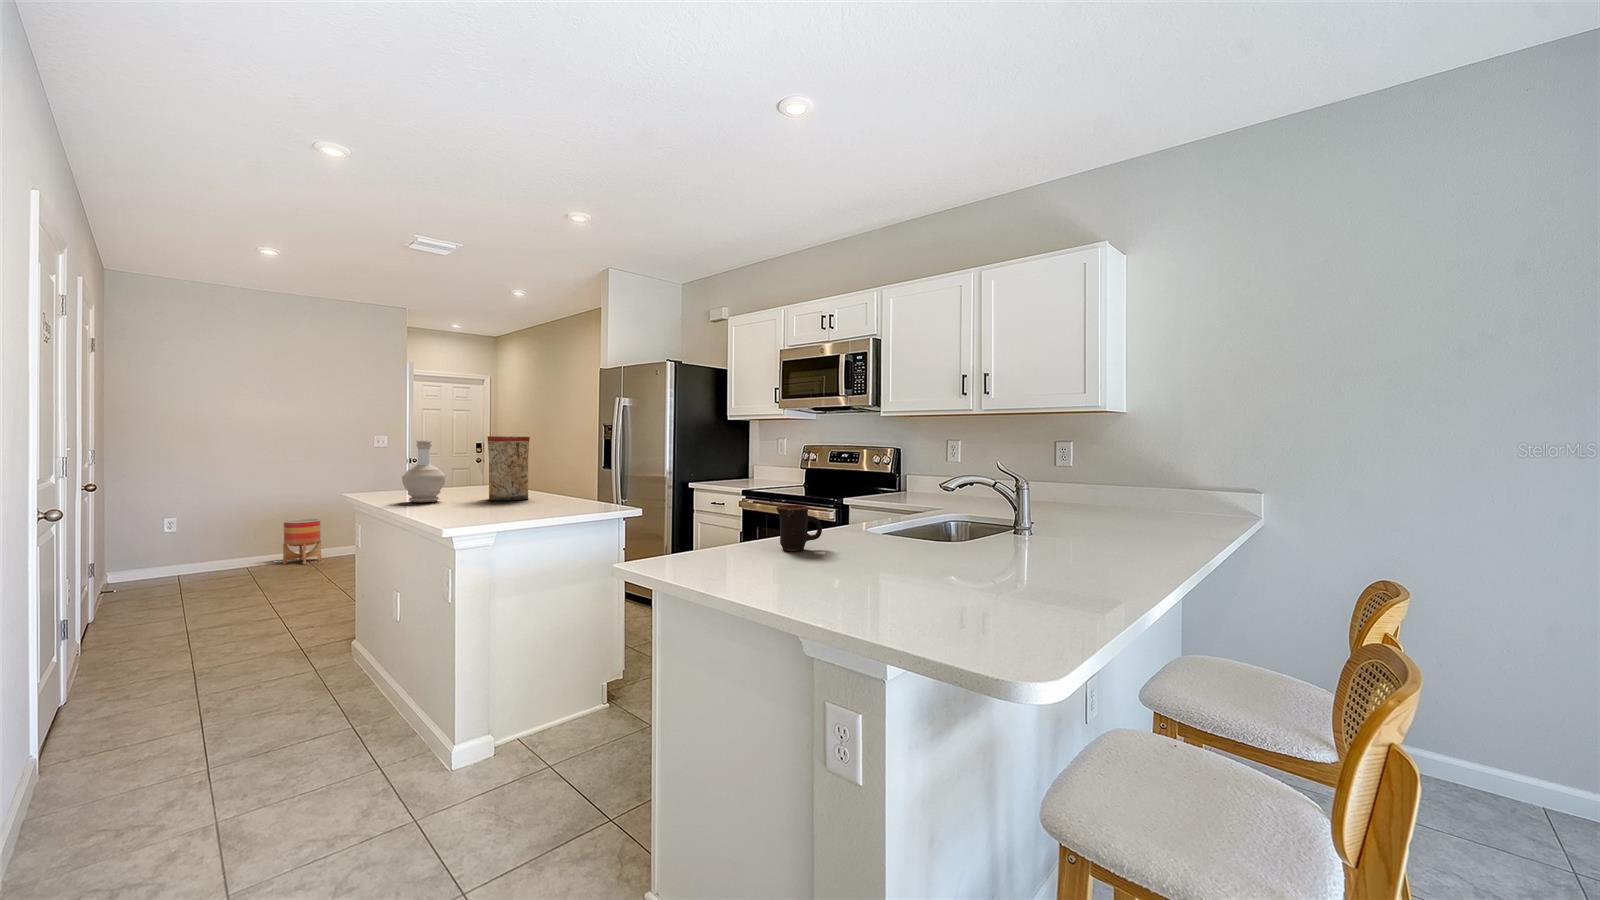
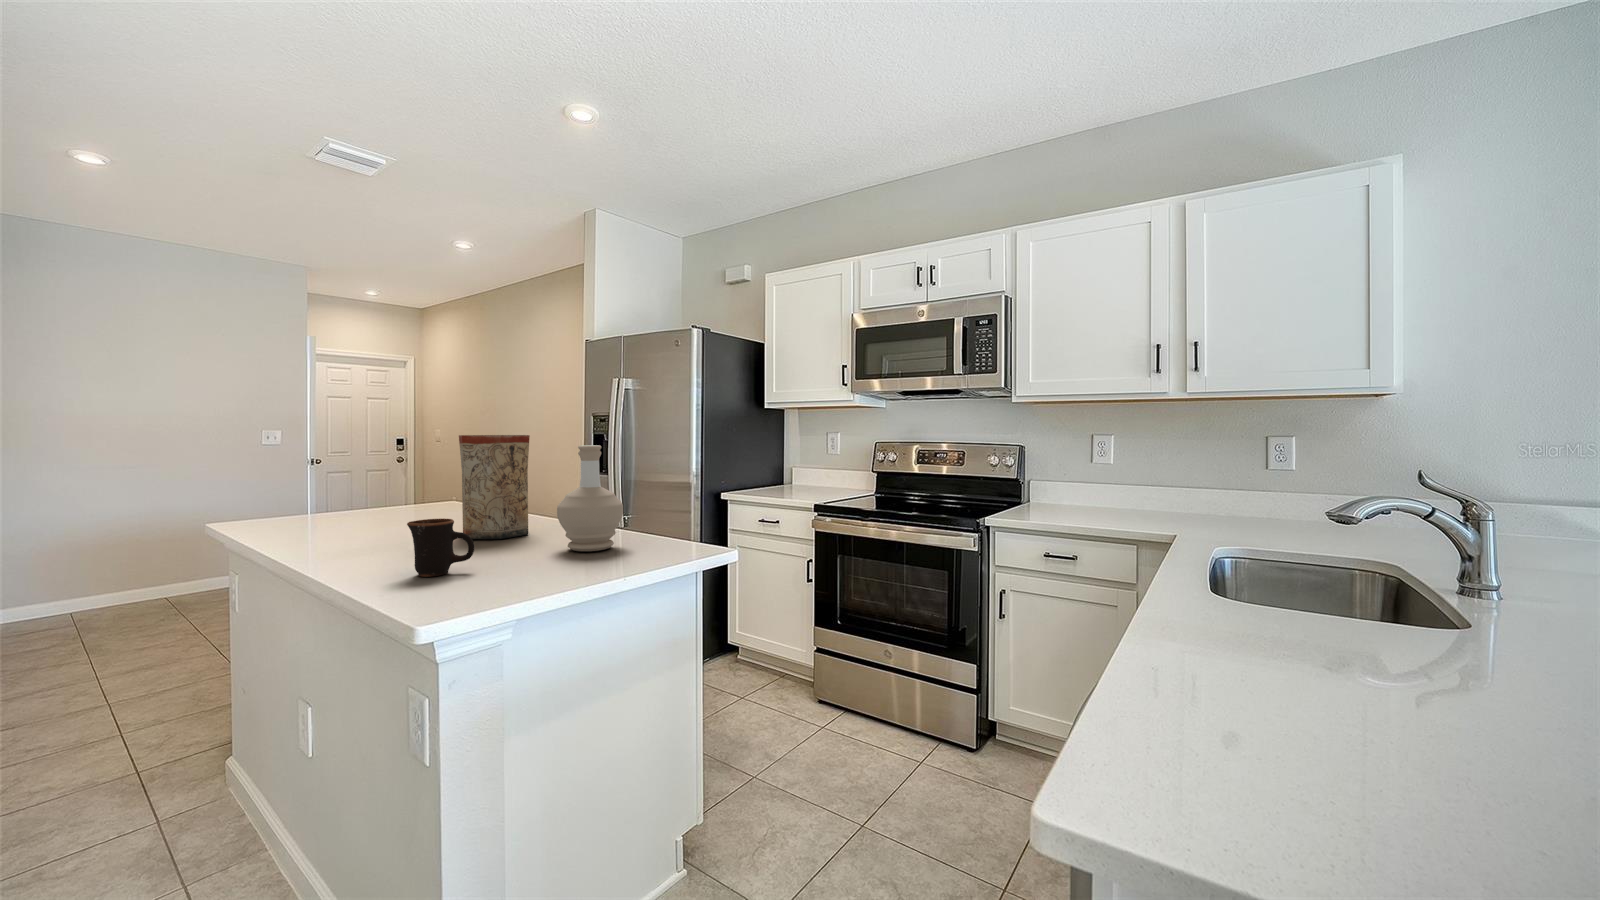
bottle: present [402,440,445,502] -> present [557,445,623,551]
mug: present [776,505,822,551] -> present [407,519,475,577]
planter: present [283,519,321,564] -> none [131,545,189,609]

